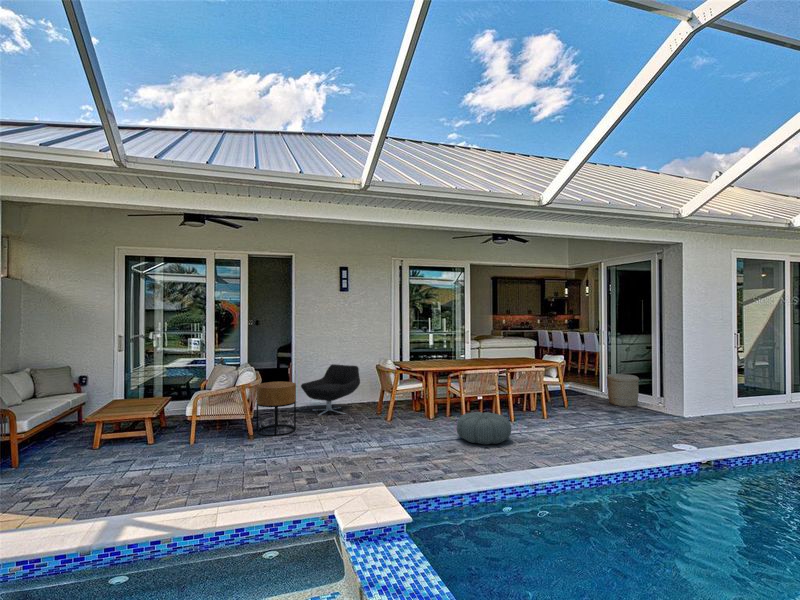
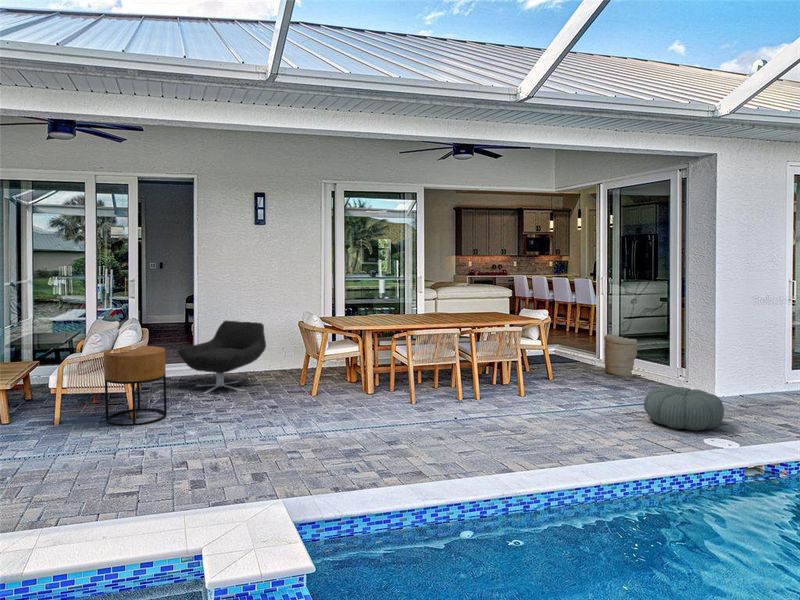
pouf: present [457,412,511,445] -> present [644,387,724,431]

